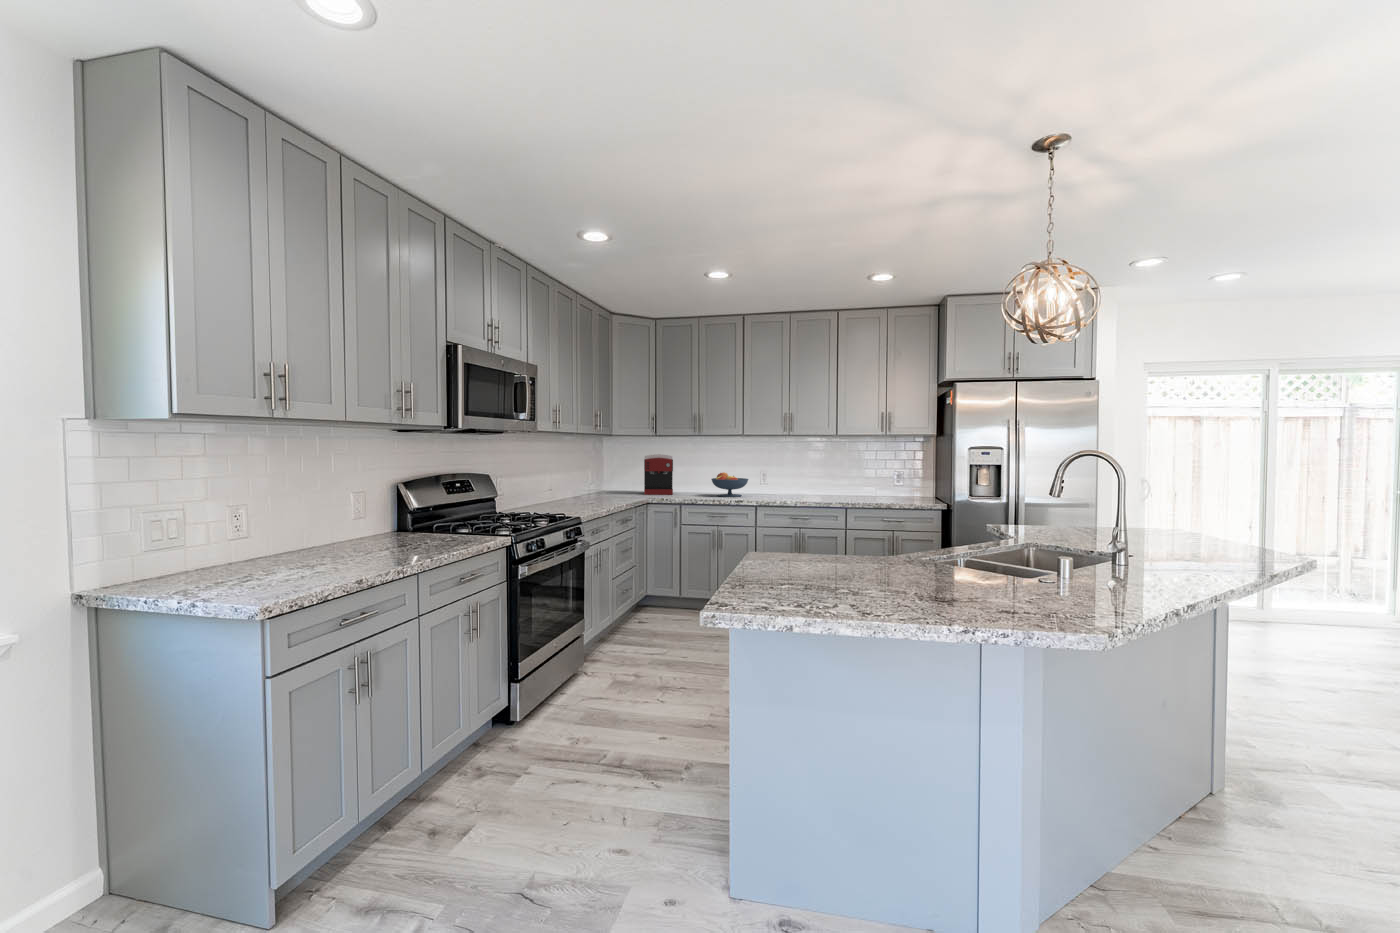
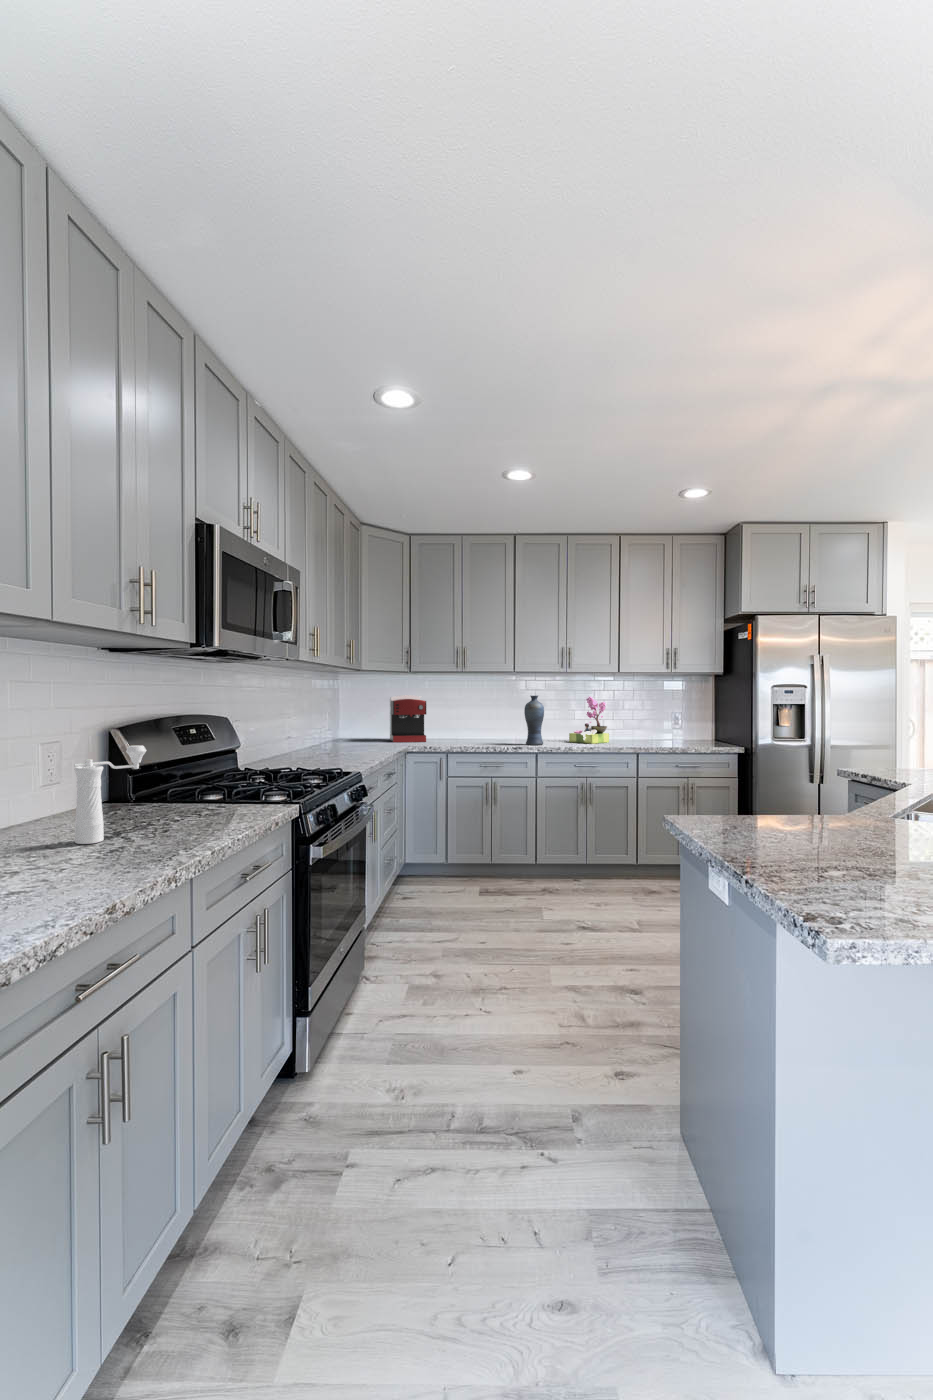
vase: none [753,456,770,499] -> present [524,696,544,745]
flower arrangement: none [797,456,833,499] -> present [569,697,609,744]
fruit bowl: present [711,472,748,497] -> none [472,715,515,743]
pepper mill: none [357,496,402,555] -> present [74,745,146,844]

